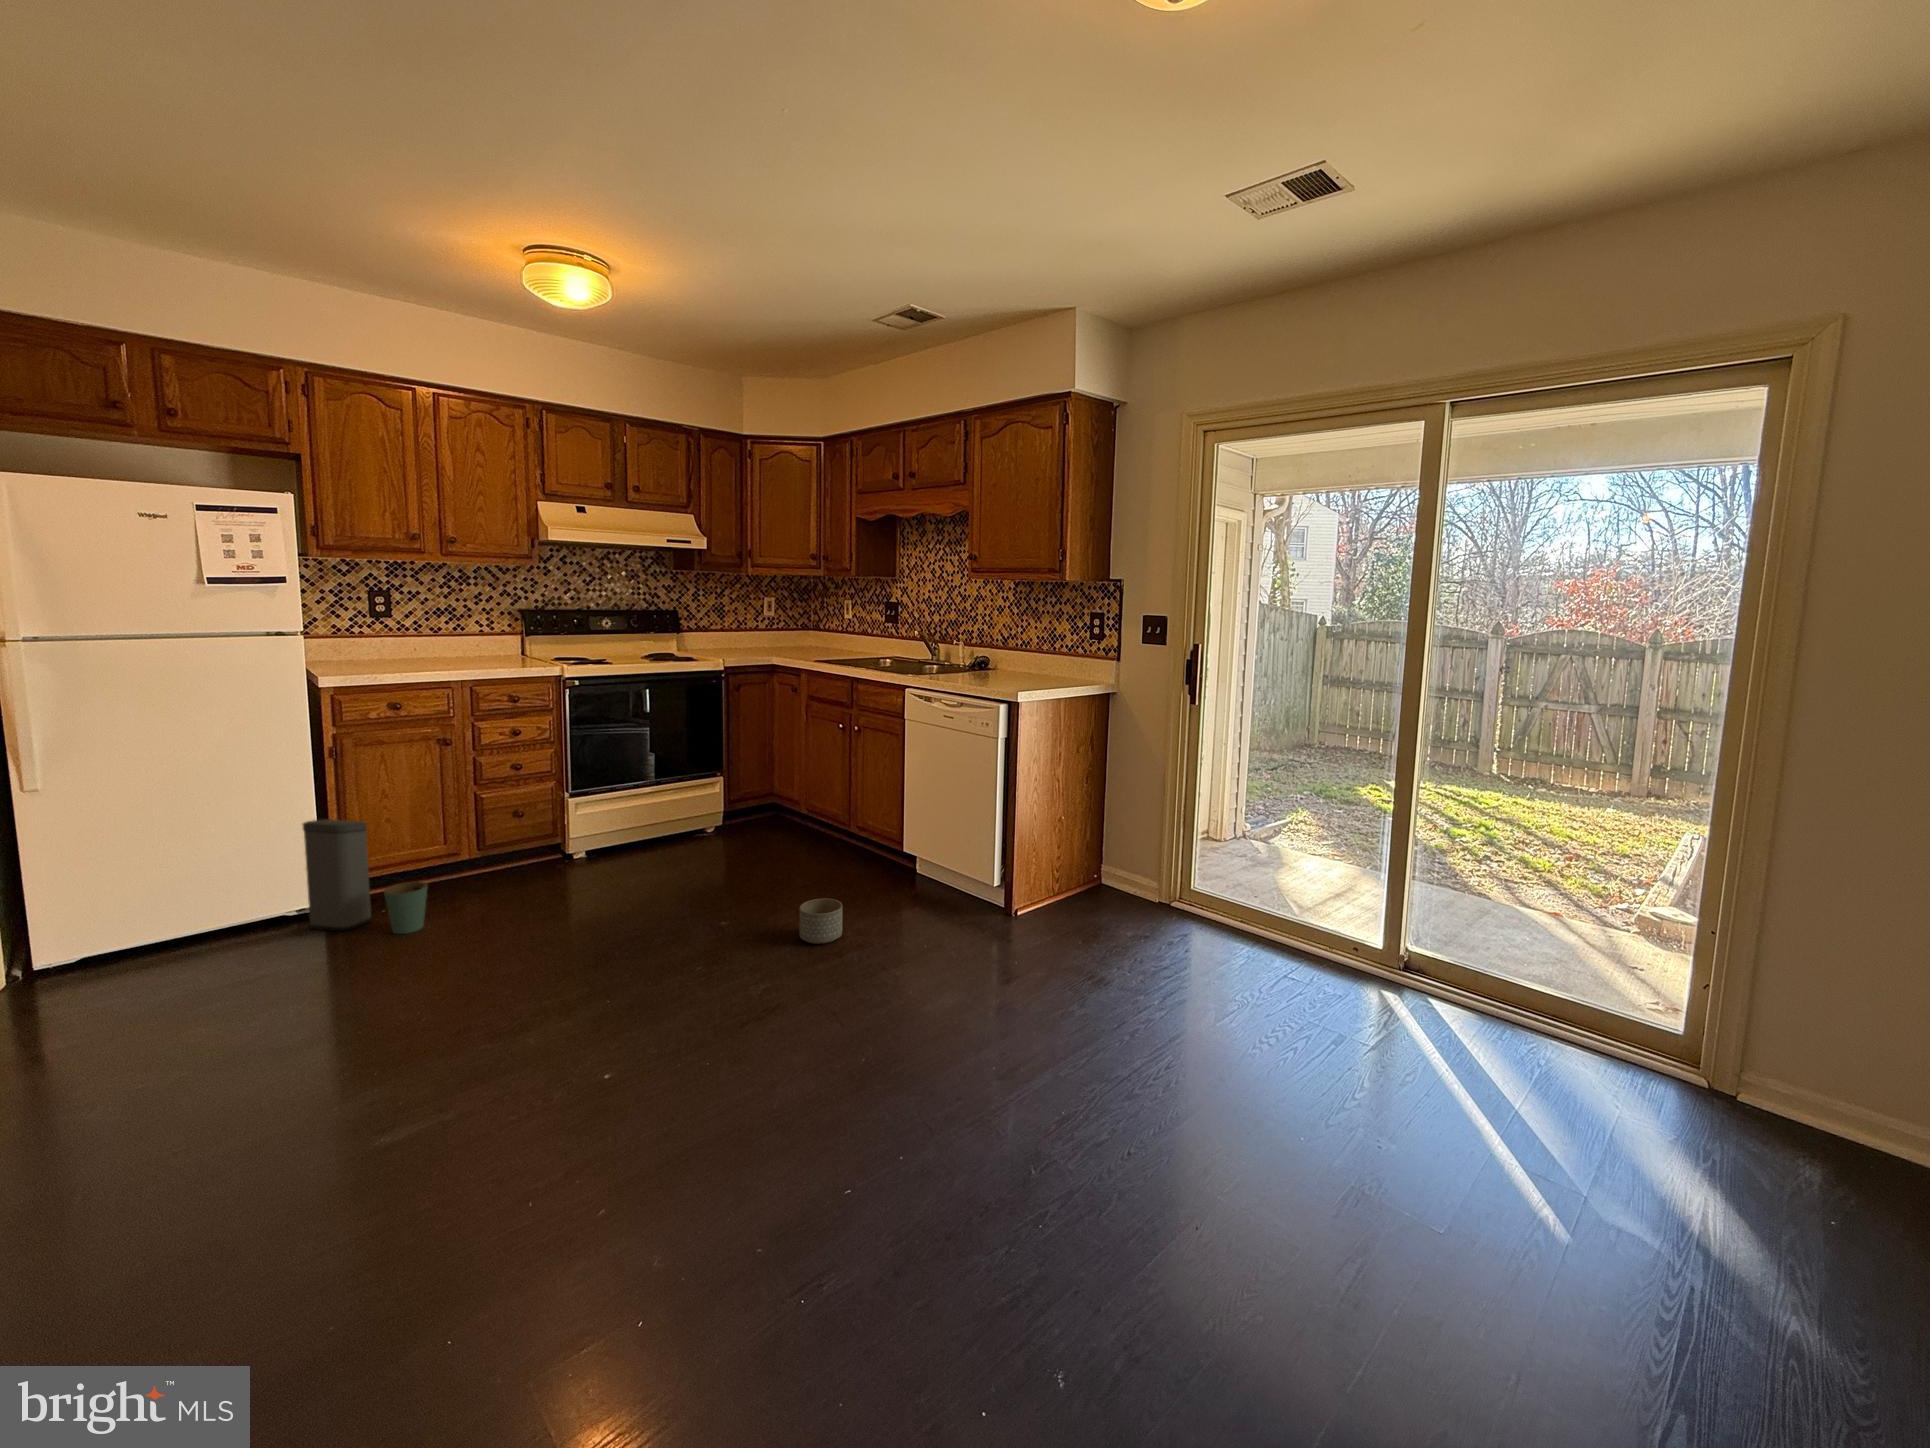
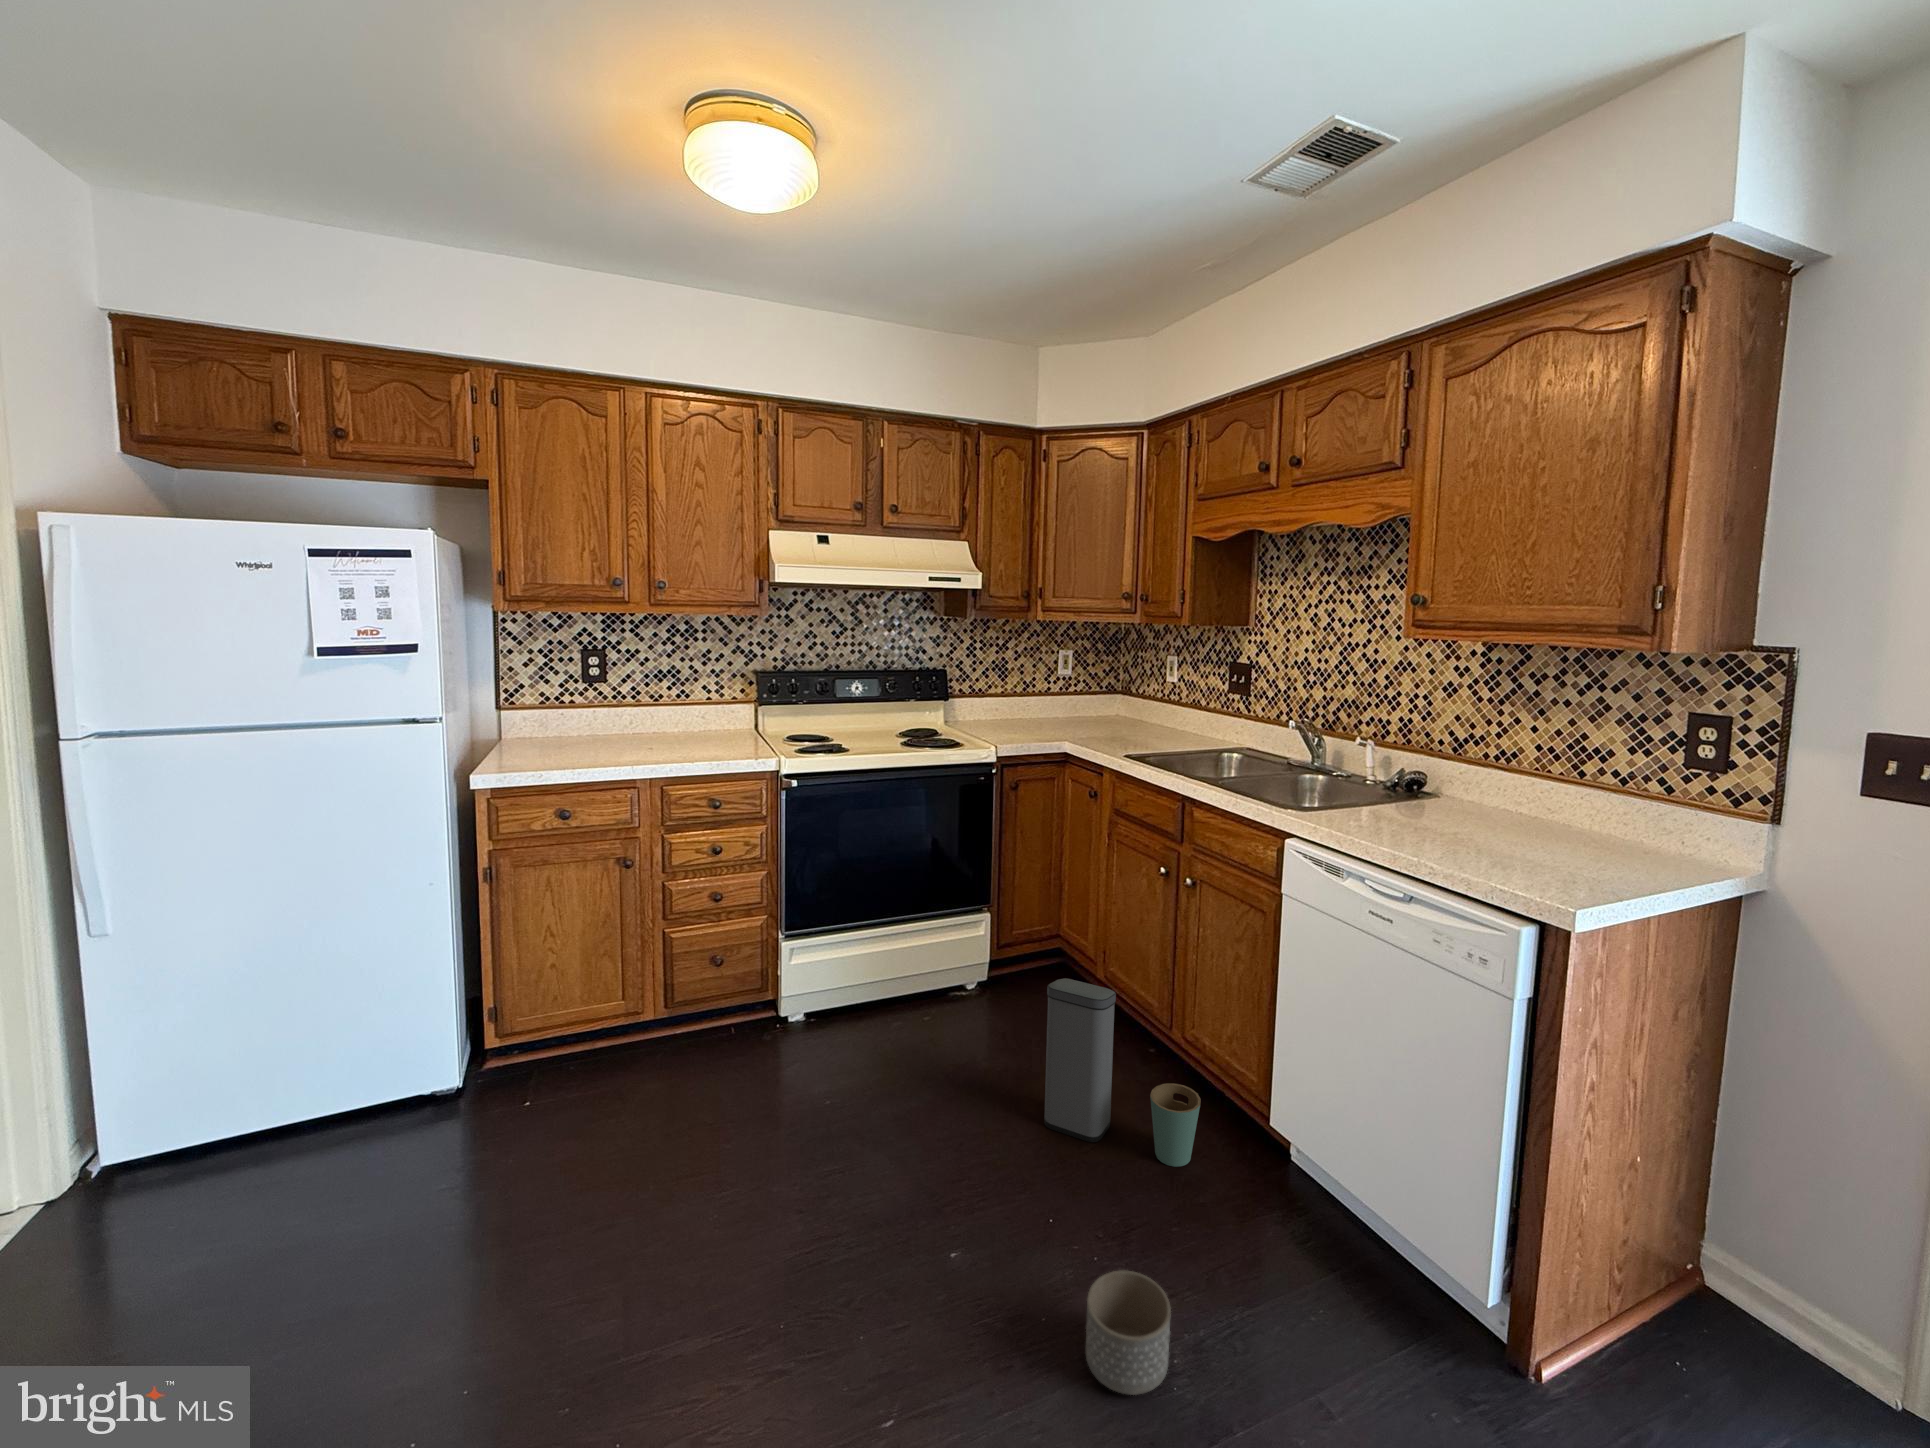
trash can: present [303,819,428,934] -> present [1044,978,1201,1167]

